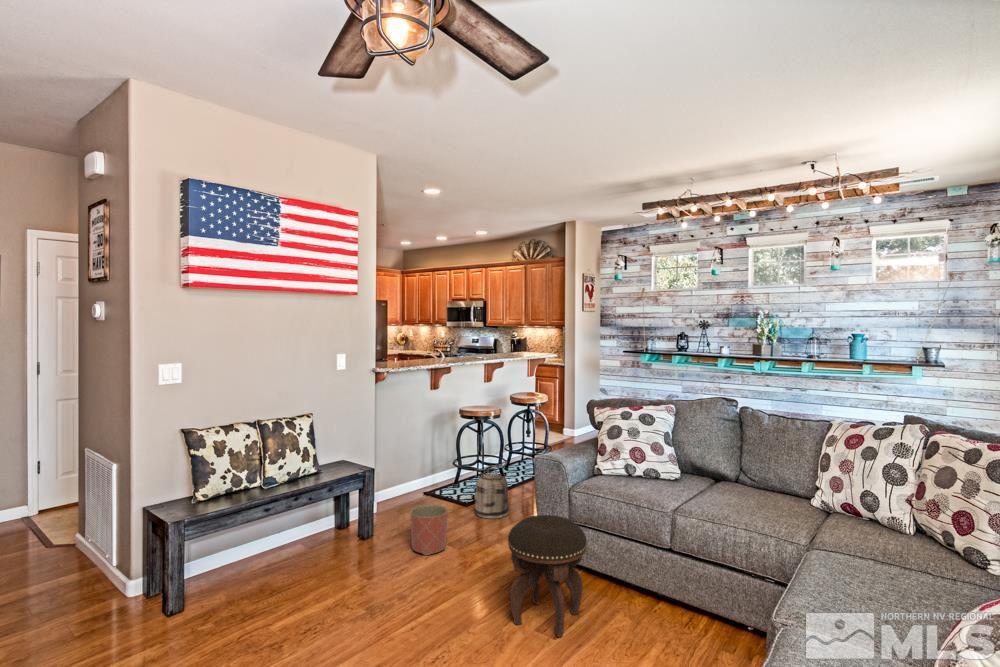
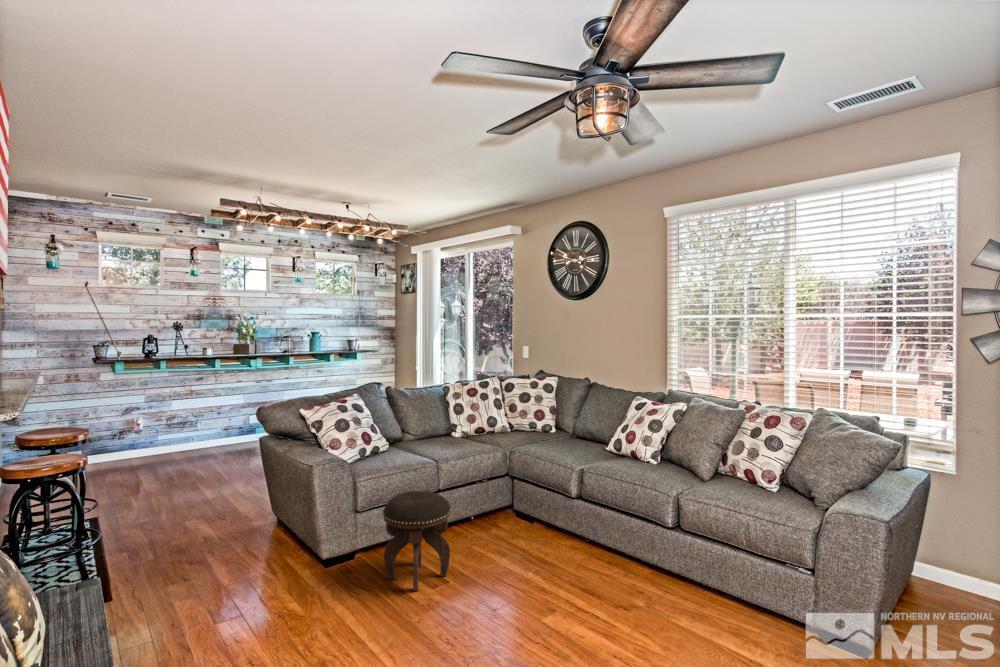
basket: present [475,467,509,519] -> none [138,514,192,588]
planter: present [410,505,447,555] -> none [182,567,238,641]

